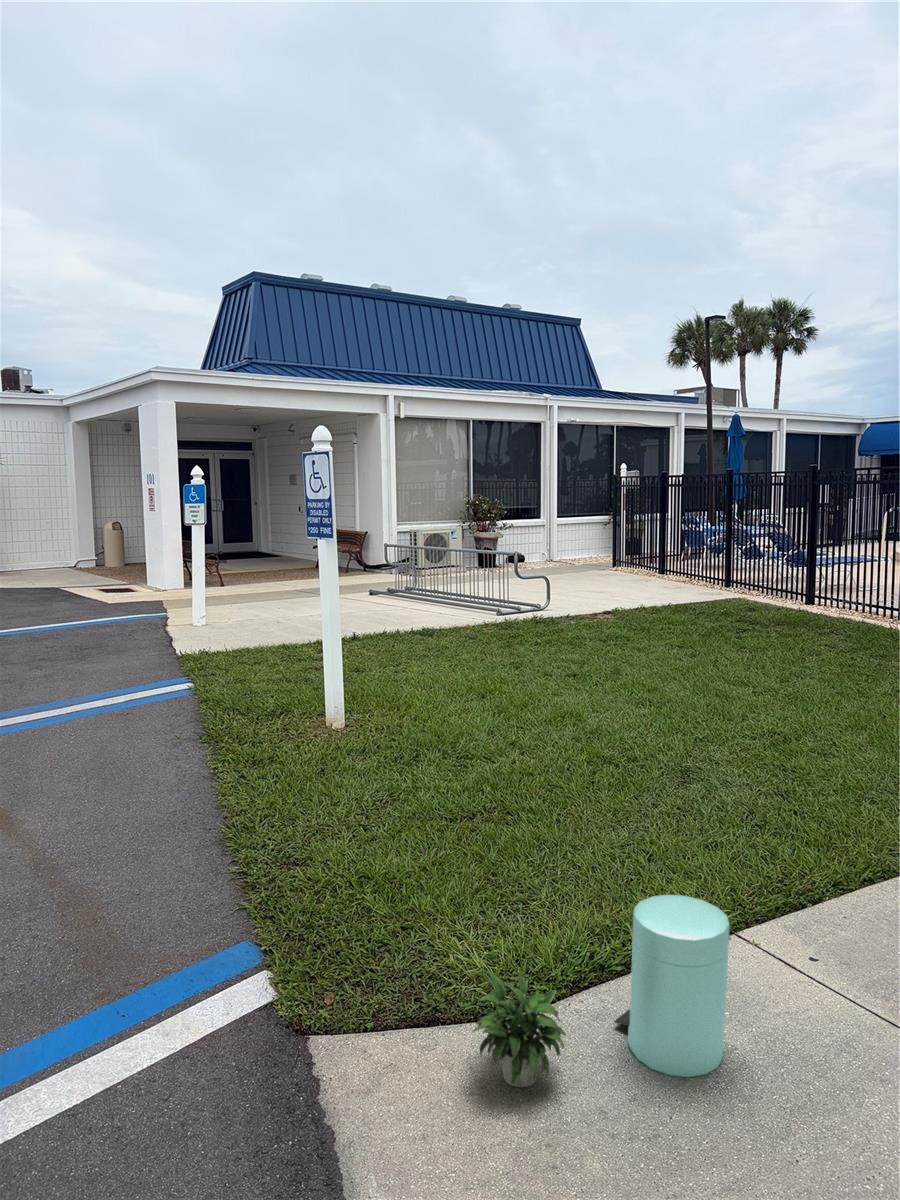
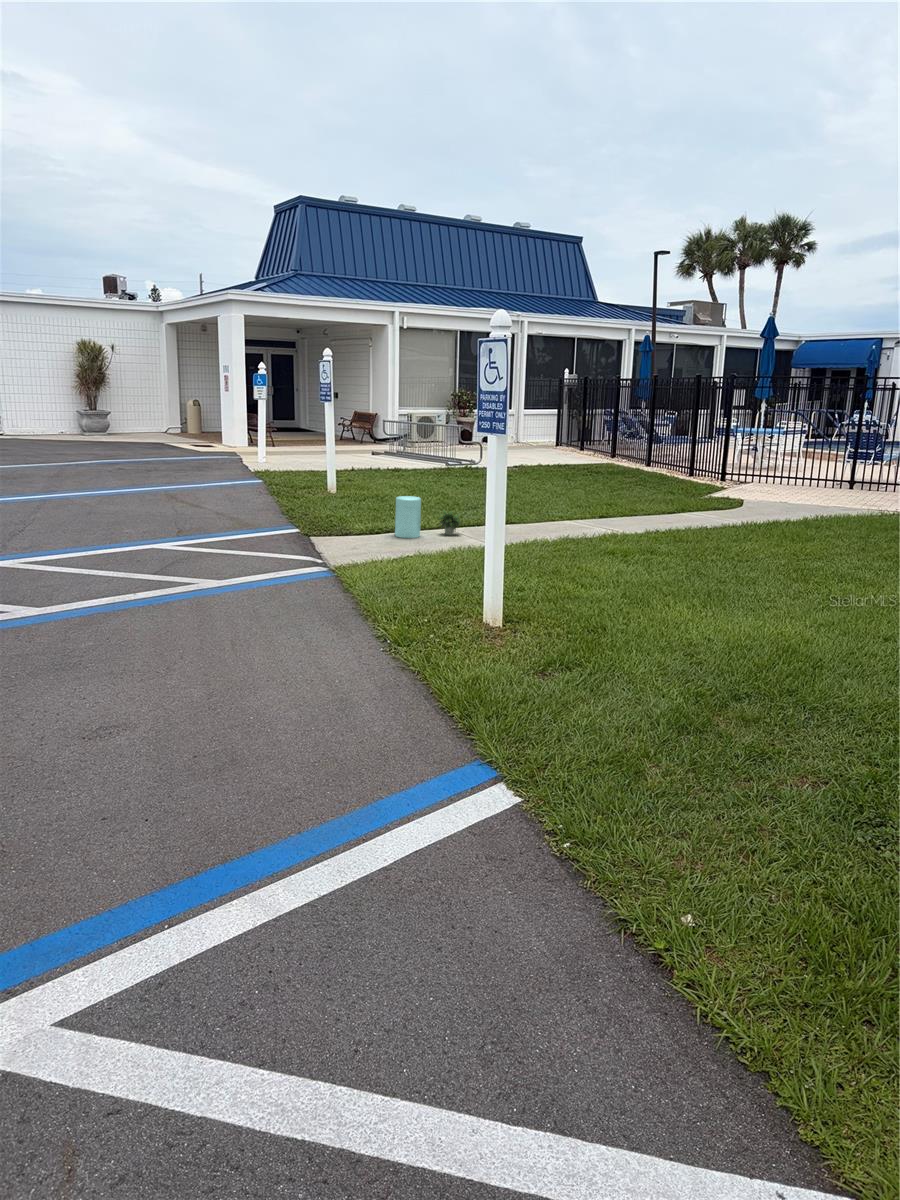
potted plant: present [473,971,566,1087] -> present [438,511,461,535]

